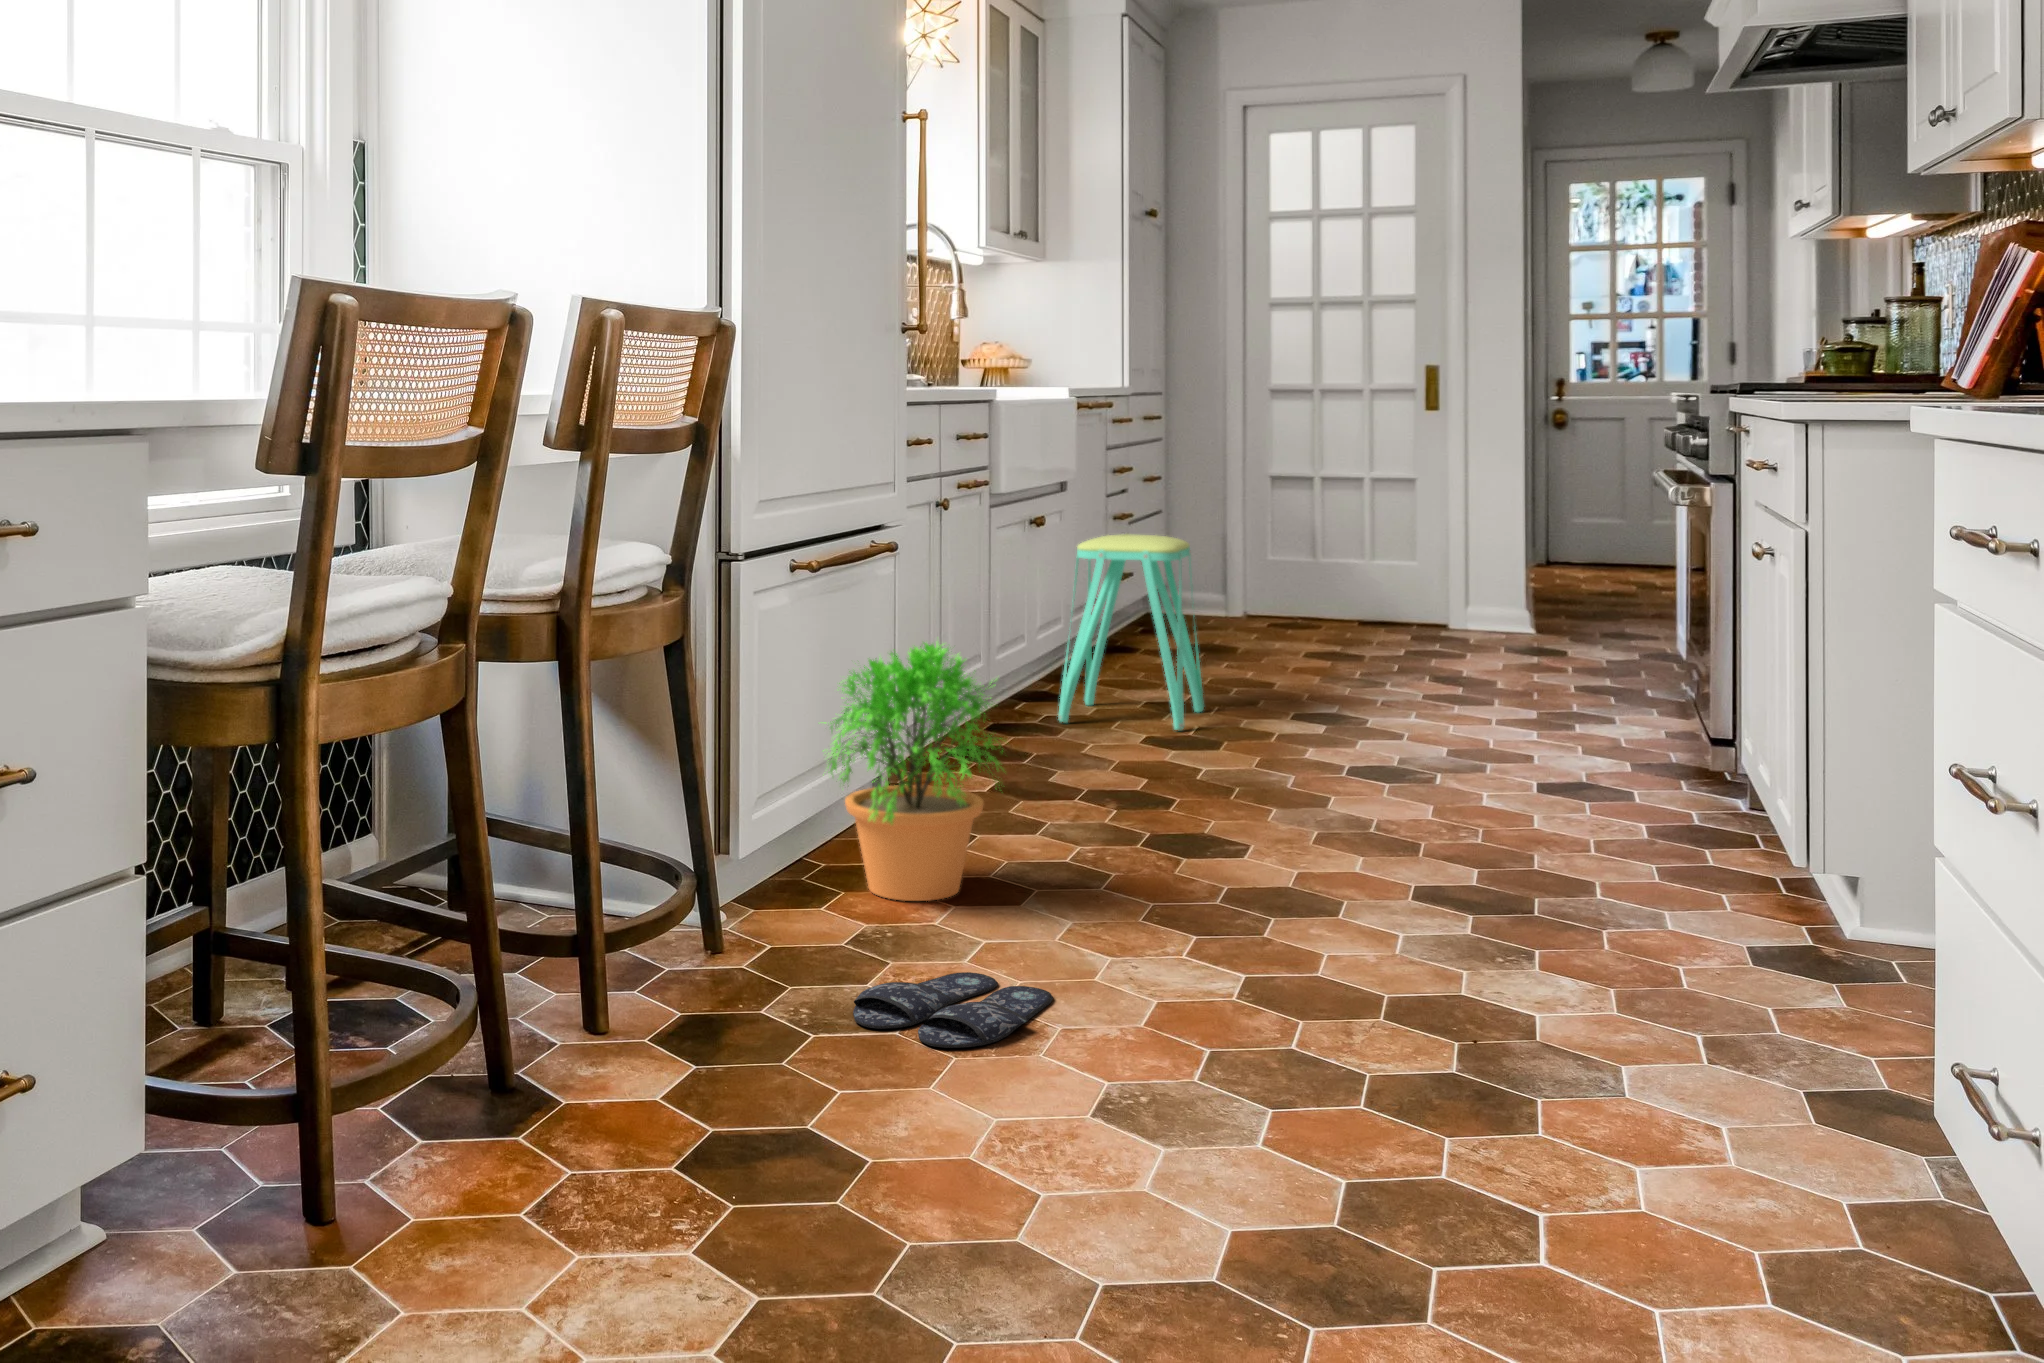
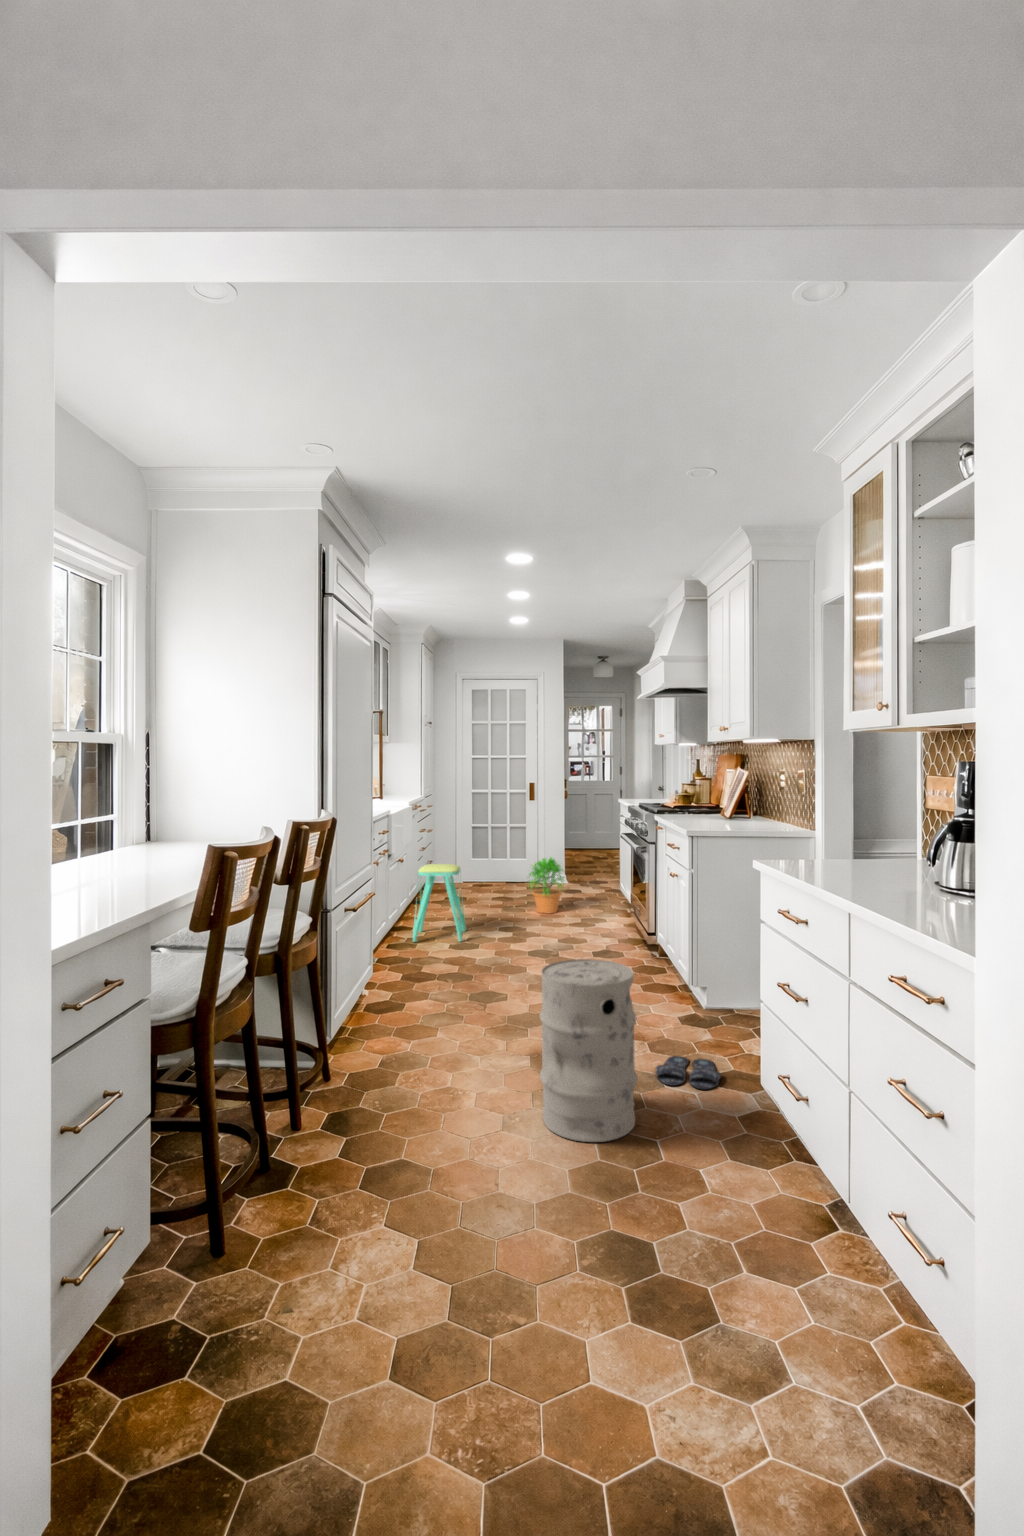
potted plant: present [823,643,1003,901] -> present [529,857,564,914]
trash can: none [1210,690,1503,1187] -> present [540,959,638,1142]
slippers: present [853,972,1053,1048] -> present [656,1056,721,1090]

